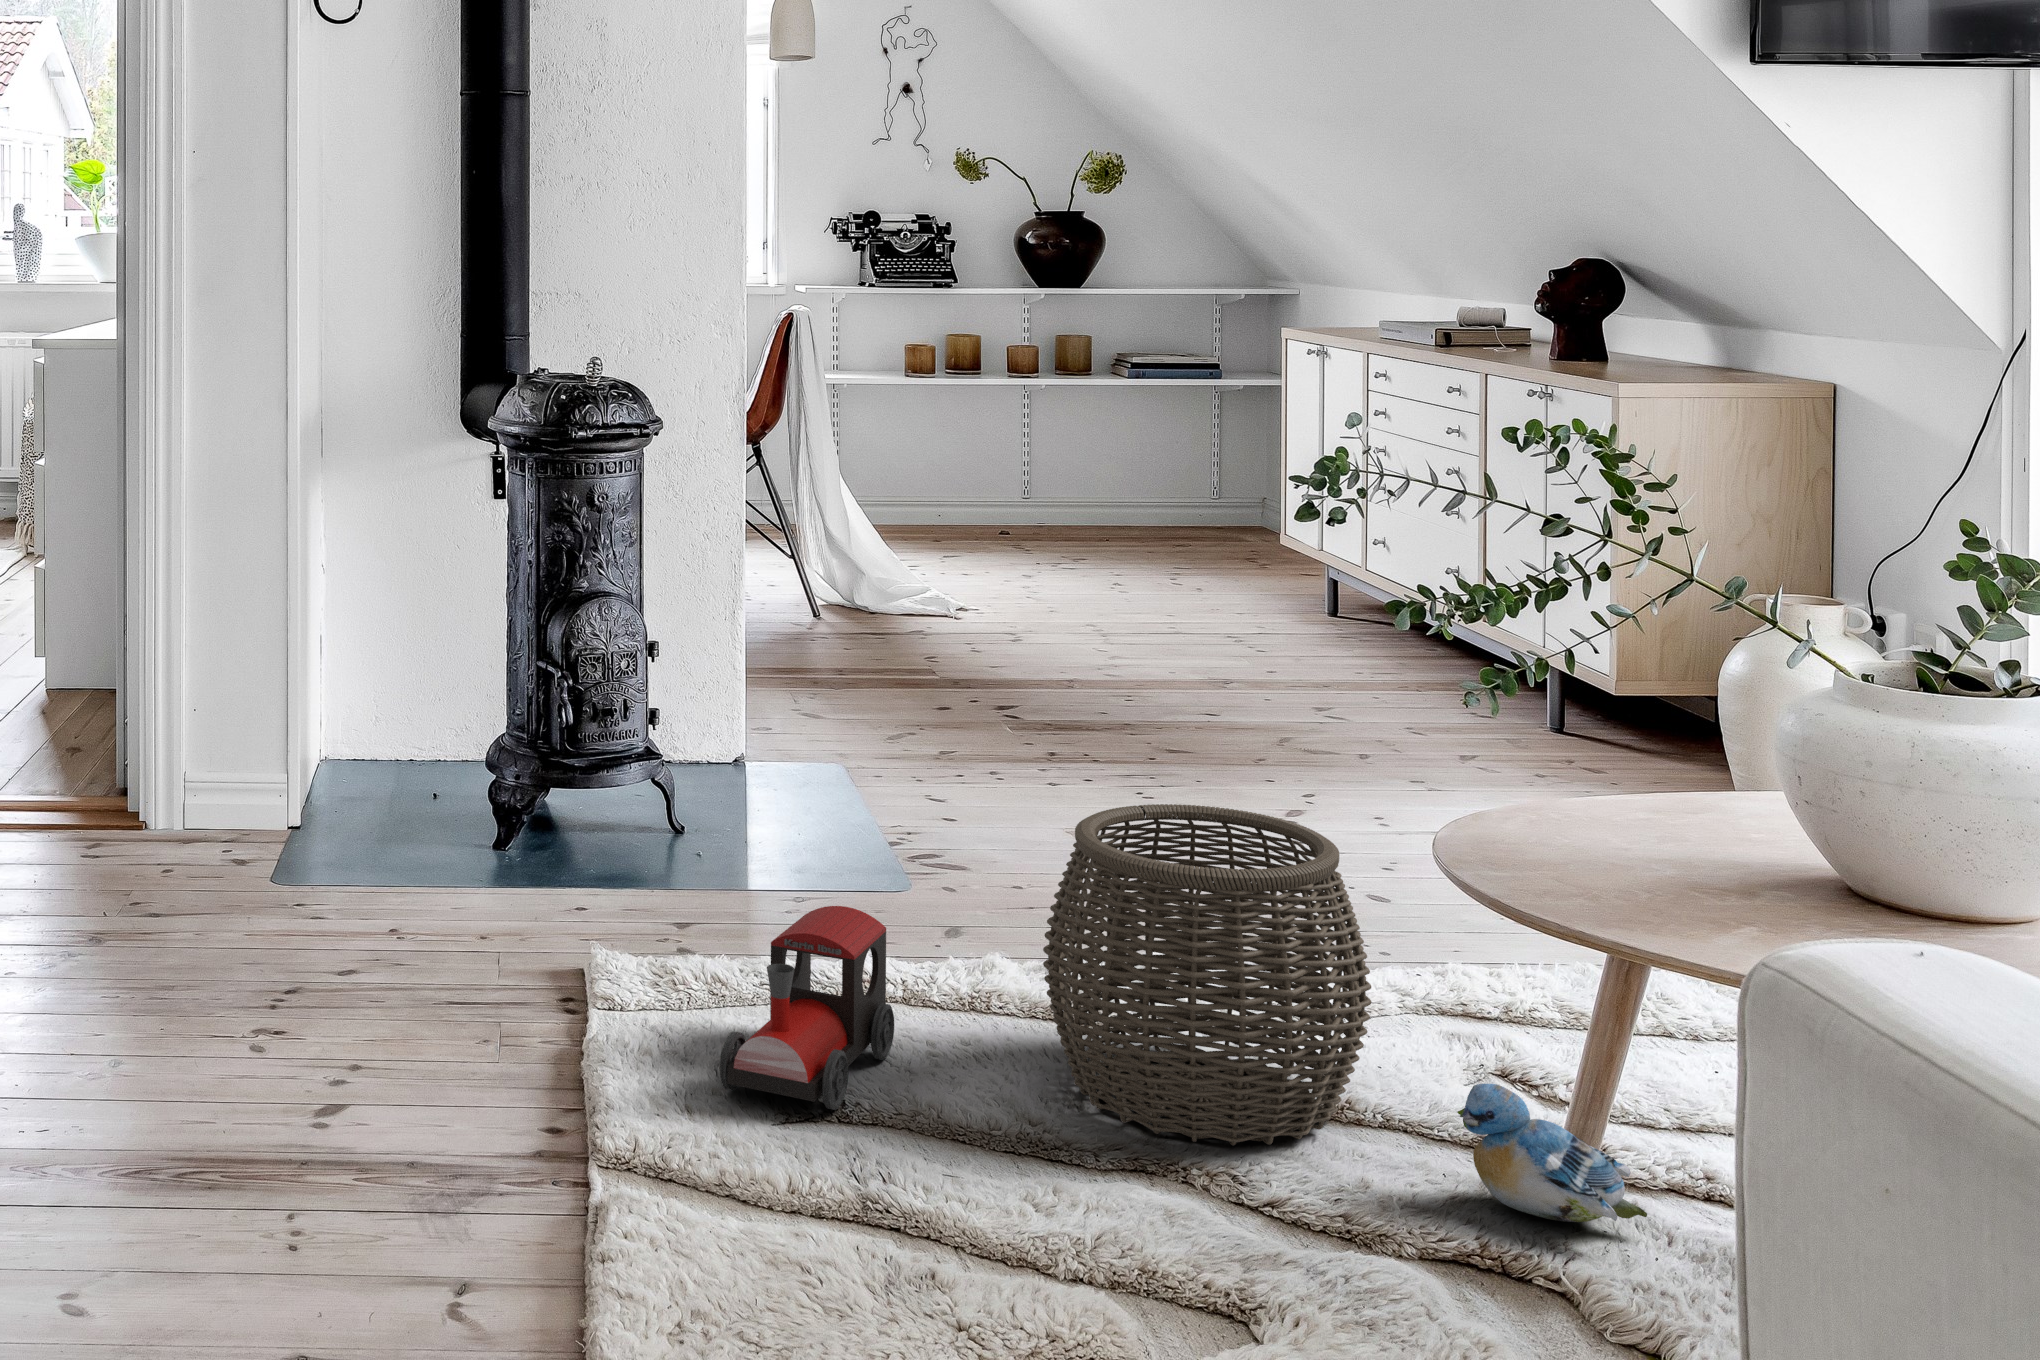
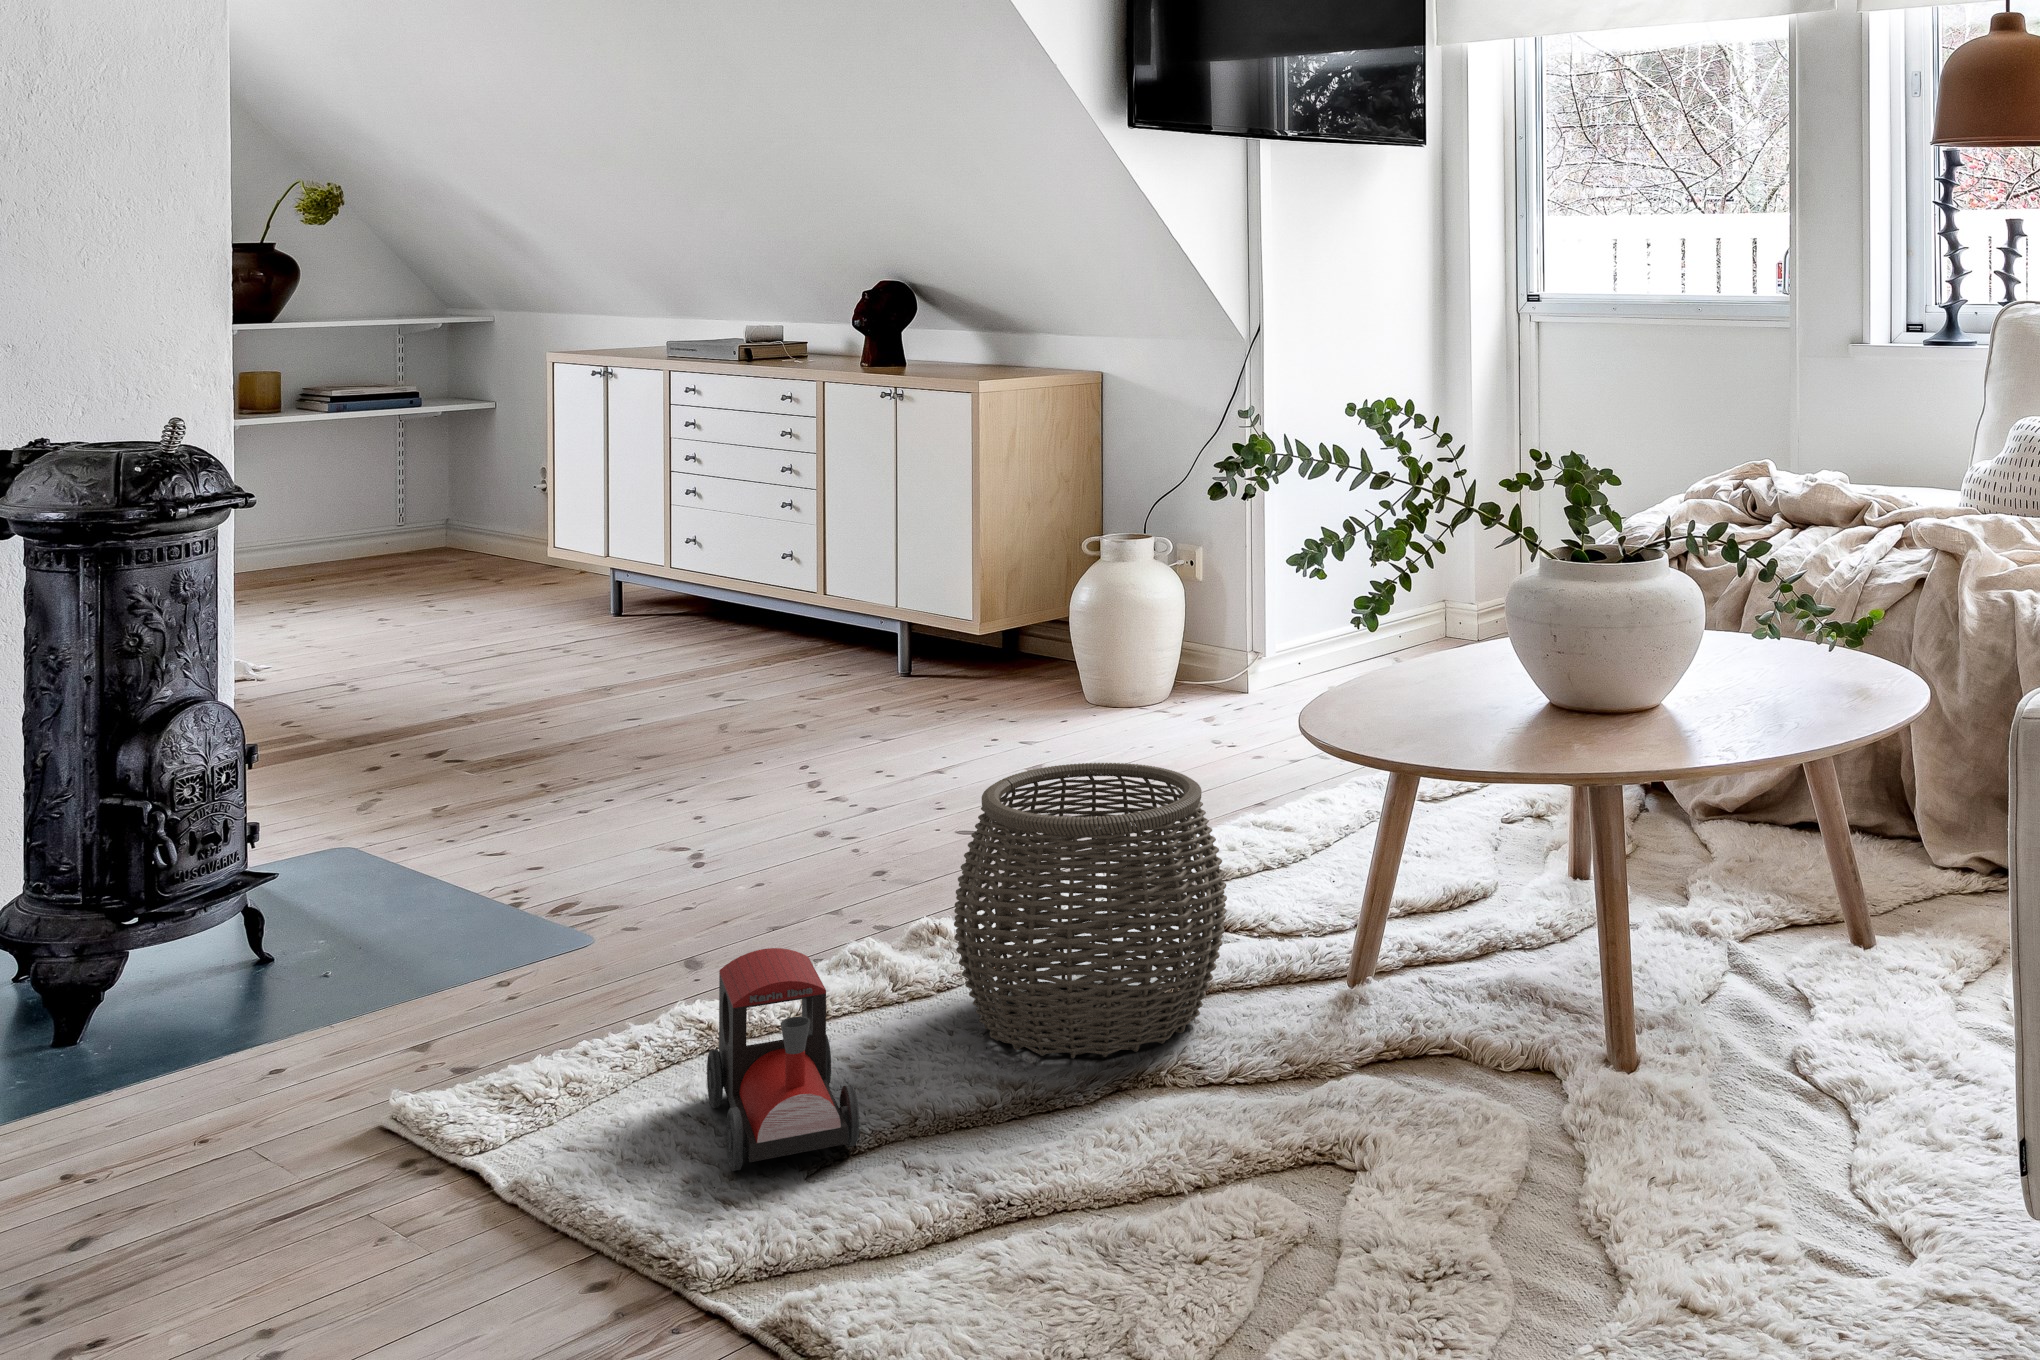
plush toy: present [1457,1084,1647,1222] -> none [1321,922,1443,1013]

